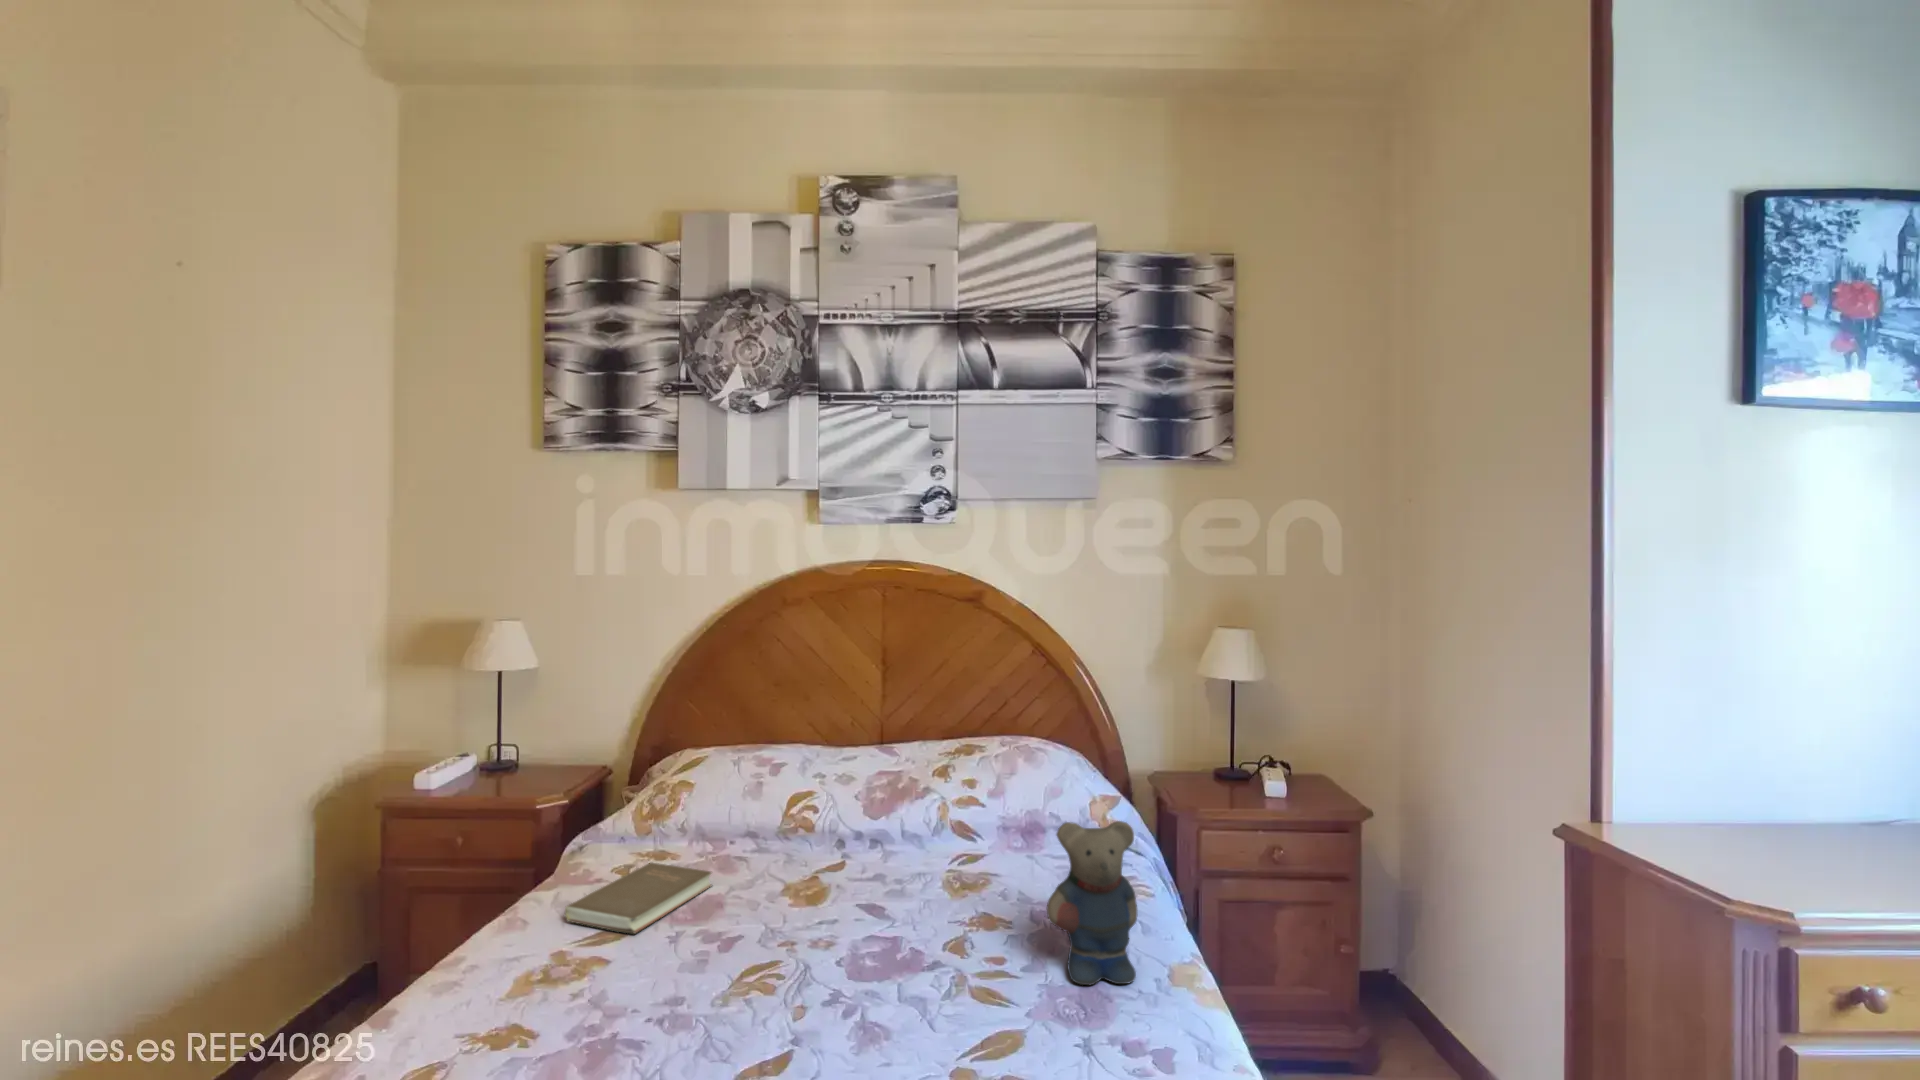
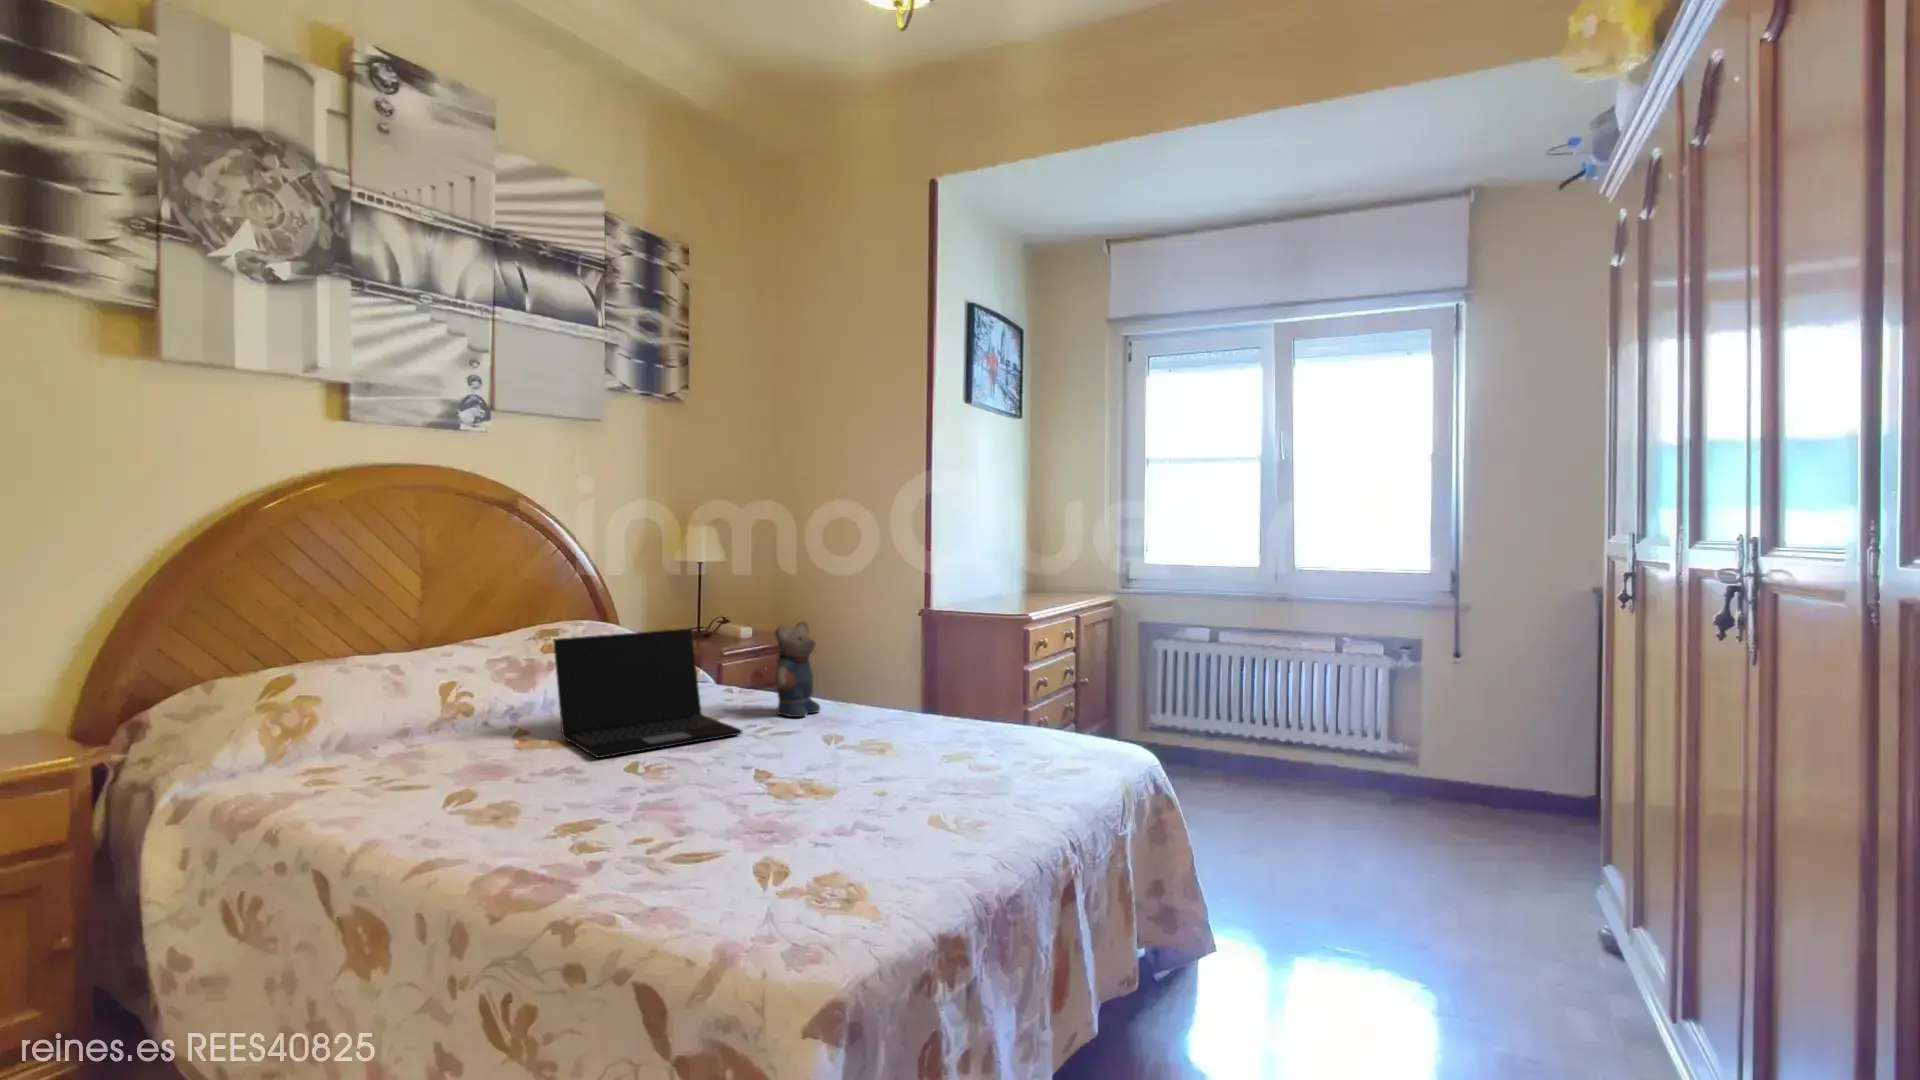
laptop: none [756,775,996,984] -> present [553,629,742,758]
book: present [565,863,712,934] -> none [358,746,472,798]

